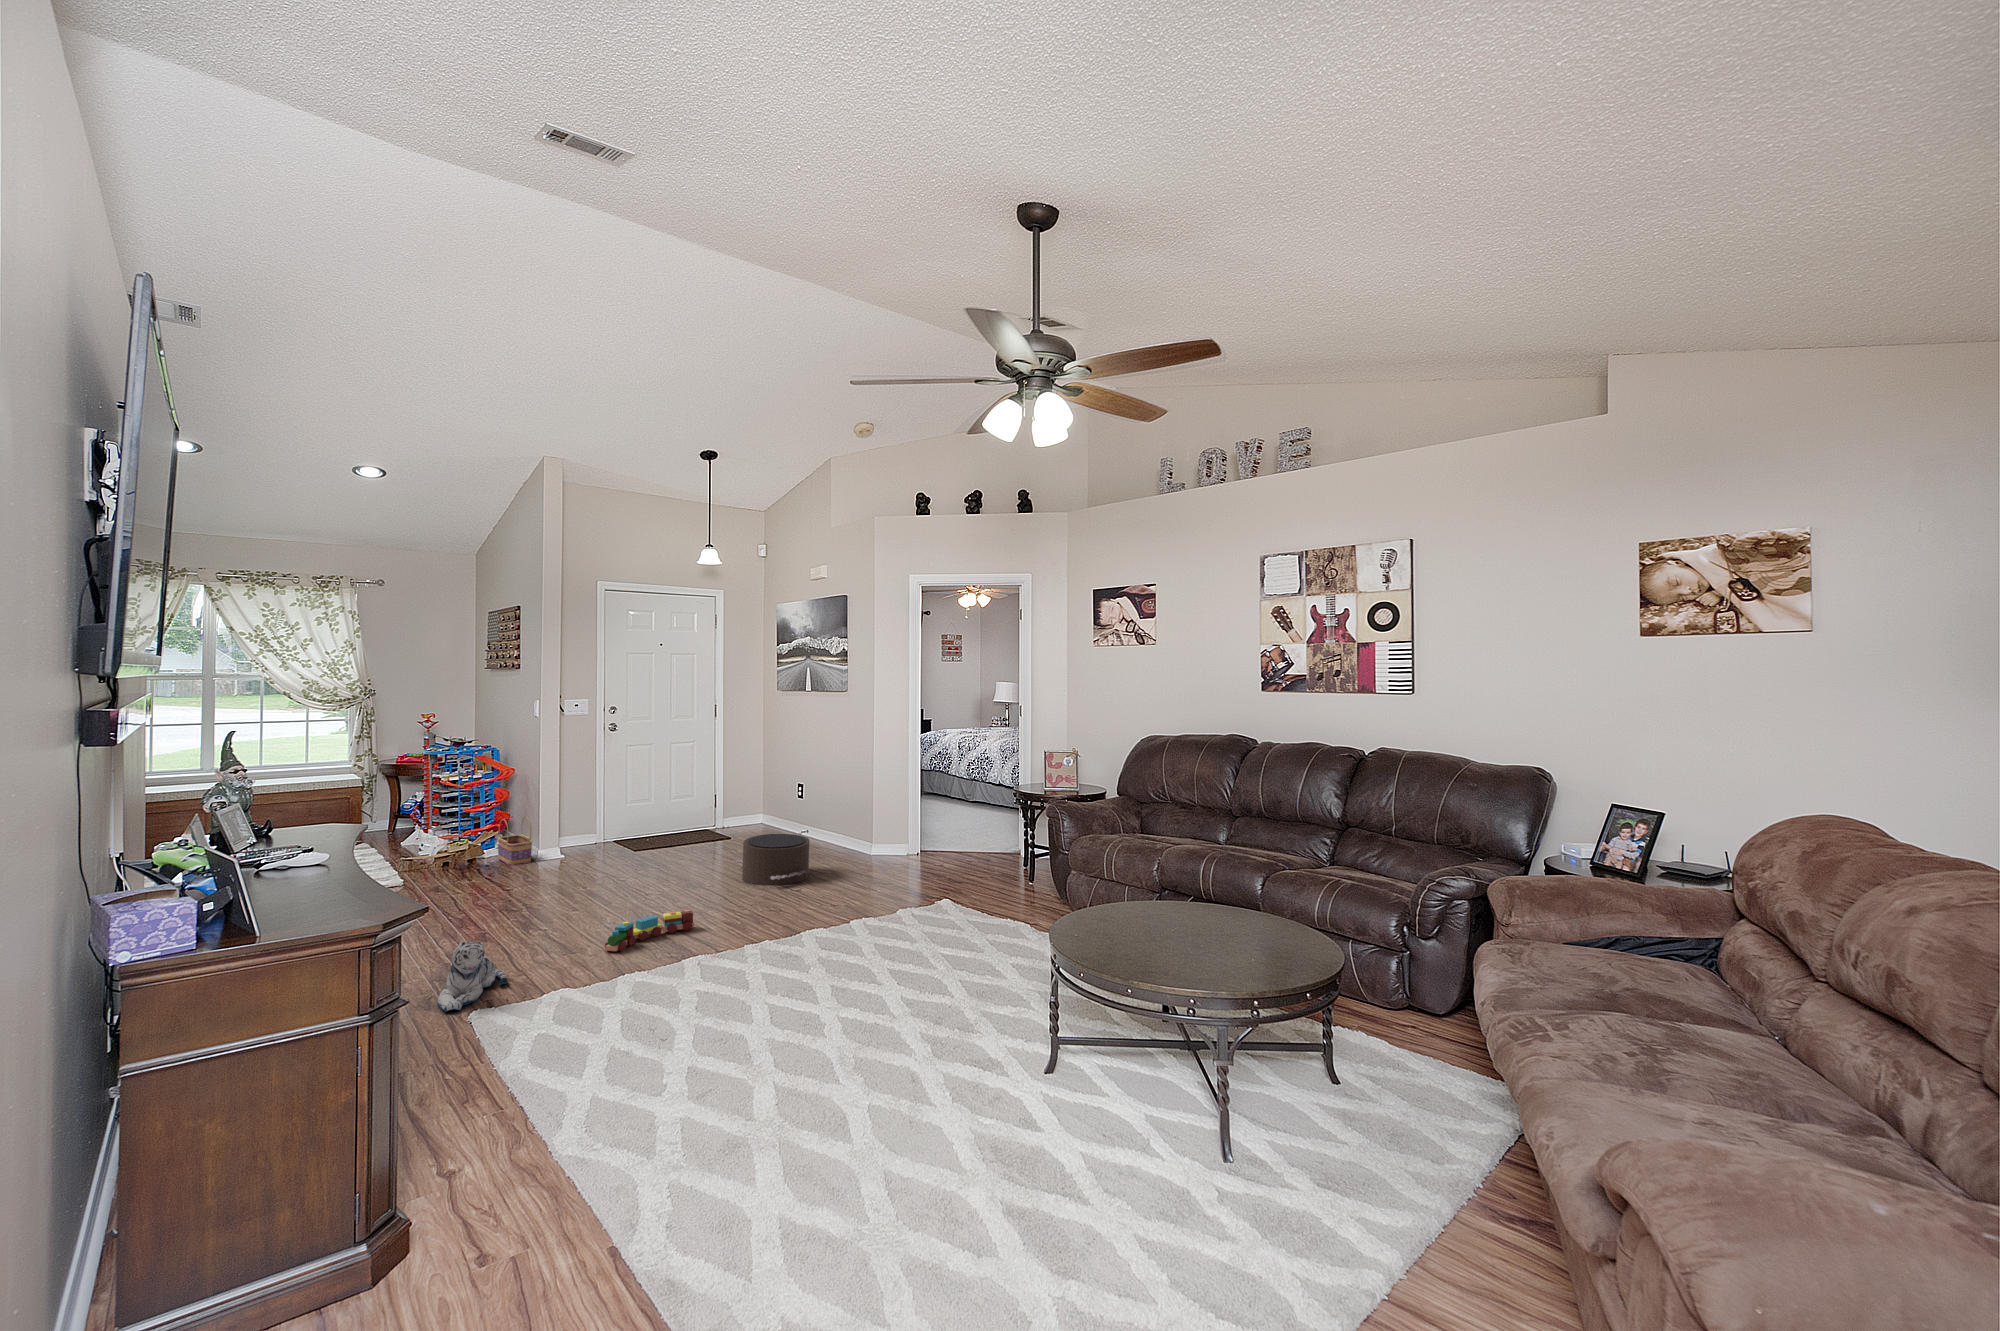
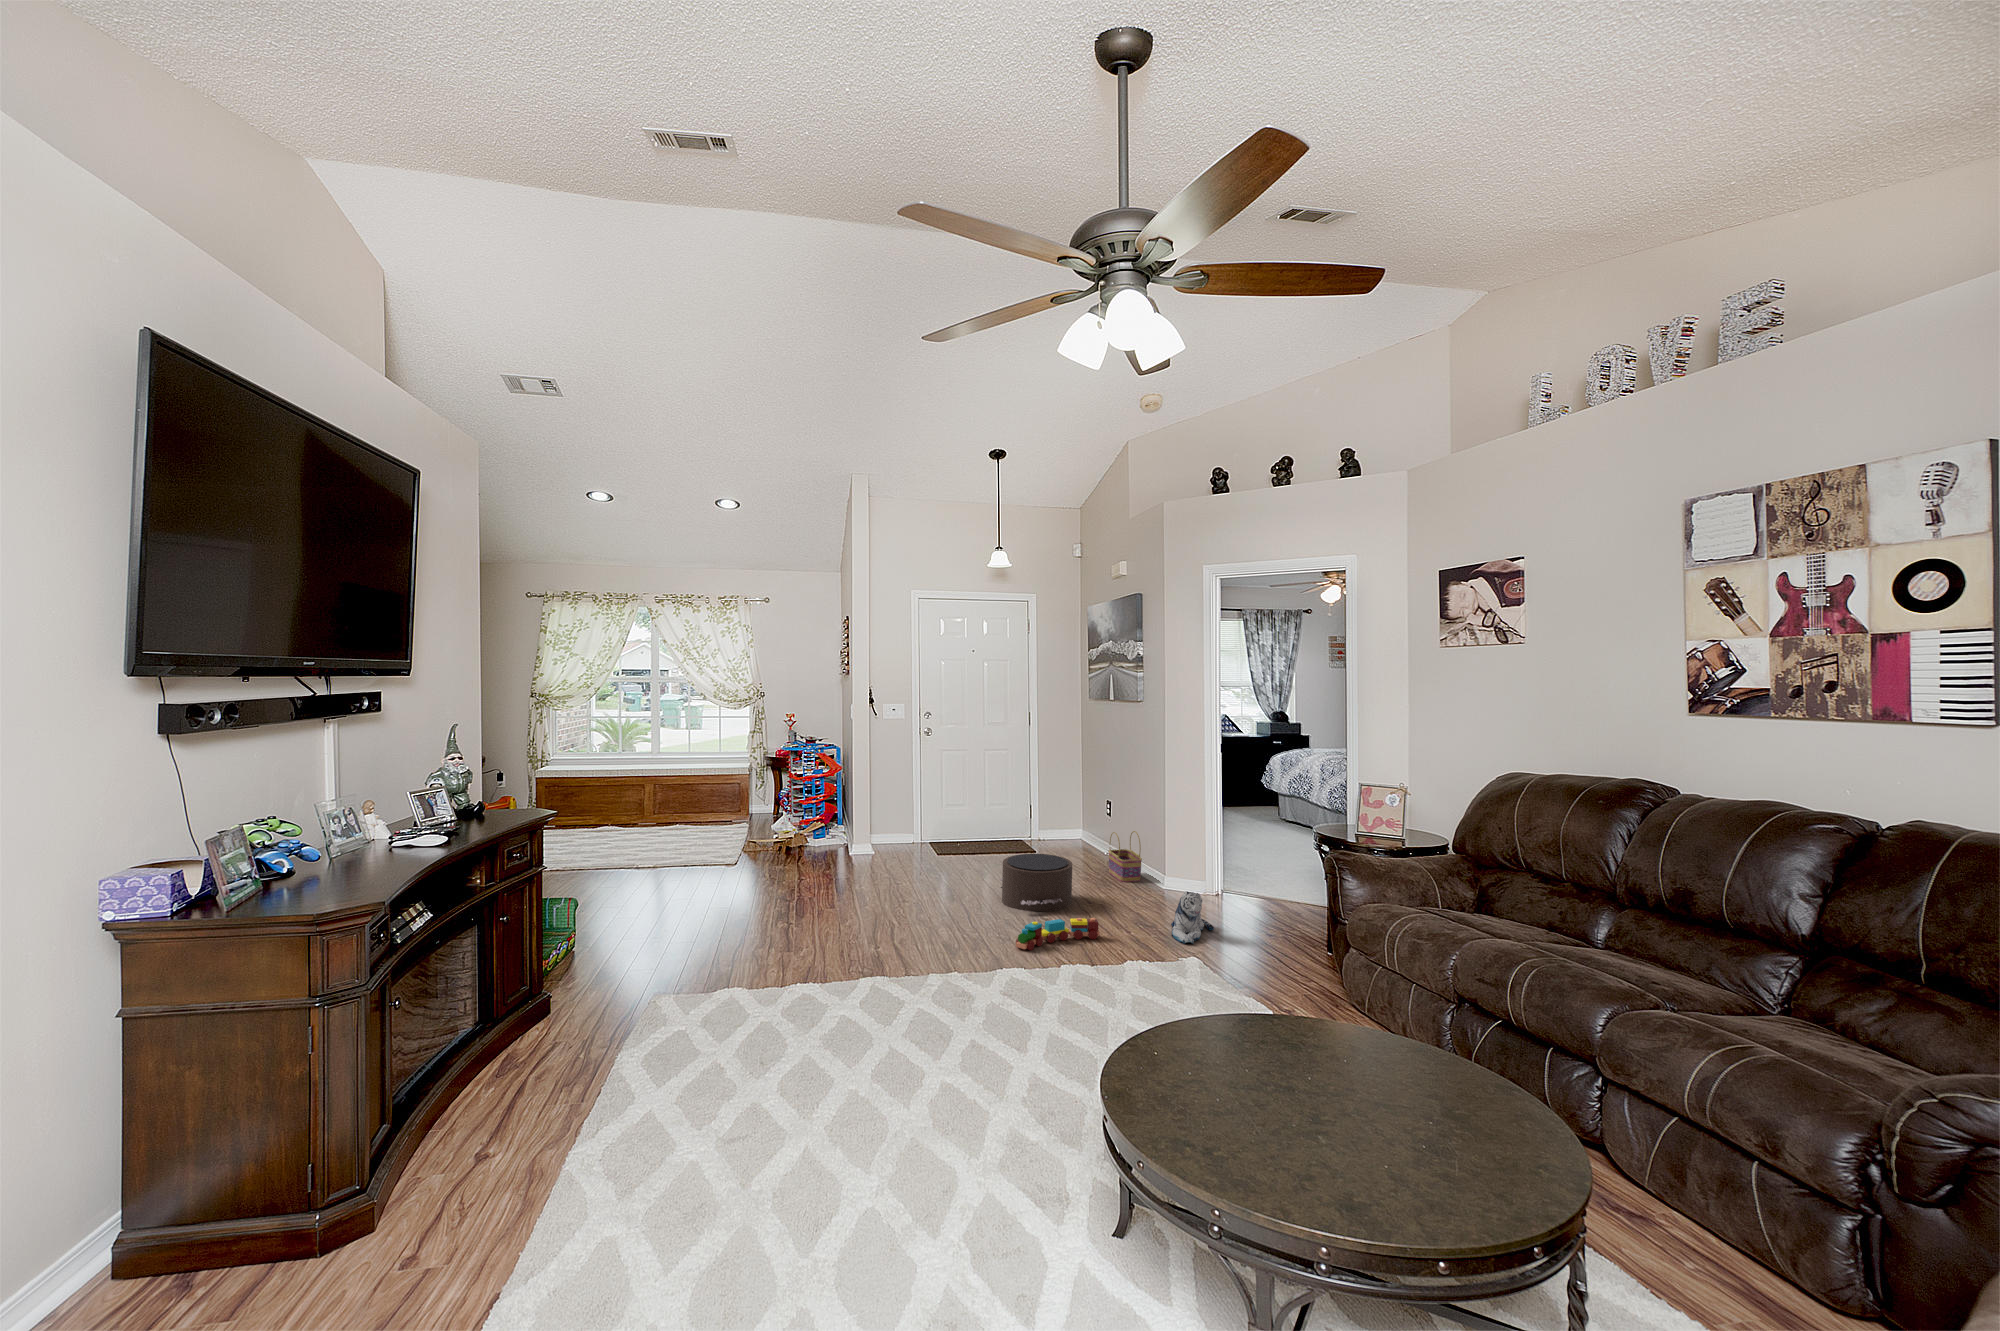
basket: present [498,816,532,865] -> present [1108,831,1142,882]
toy train: present [605,910,694,952] -> present [1016,918,1100,951]
plush toy: present [437,942,507,1013] -> present [1171,891,1214,944]

